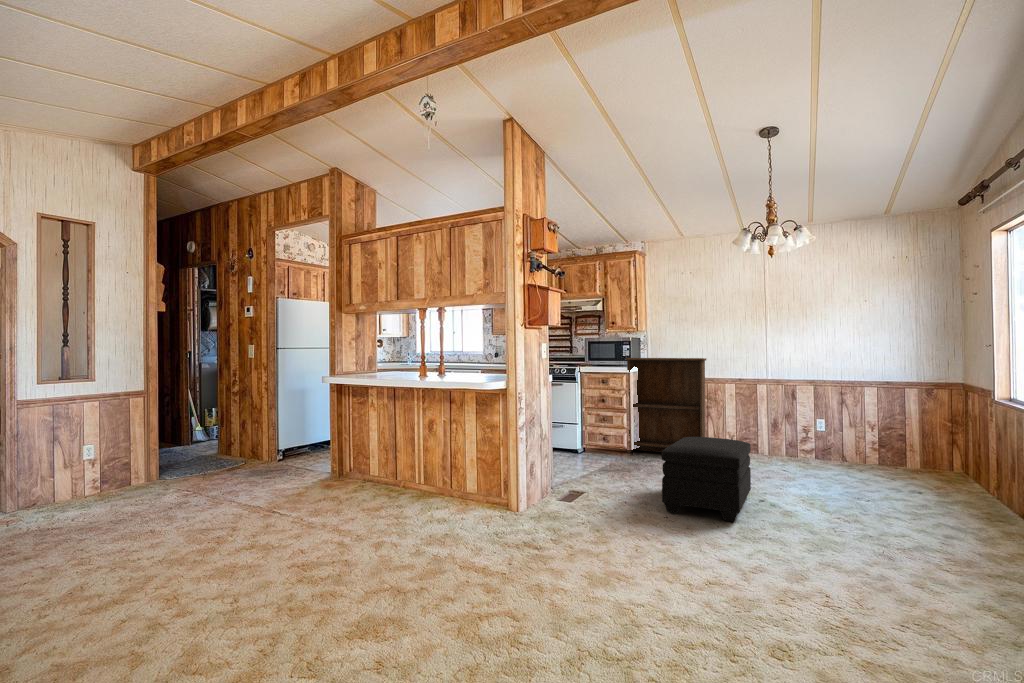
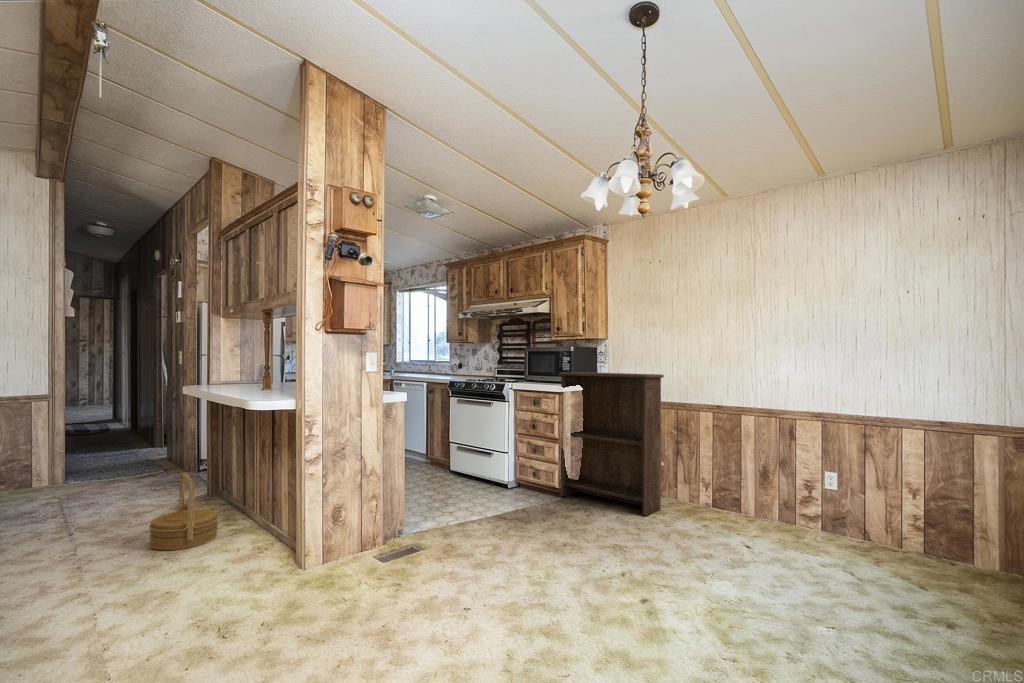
ottoman: present [662,437,751,522] -> none [431,494,613,654]
woven basket: none [372,444,422,505] -> present [149,472,219,550]

